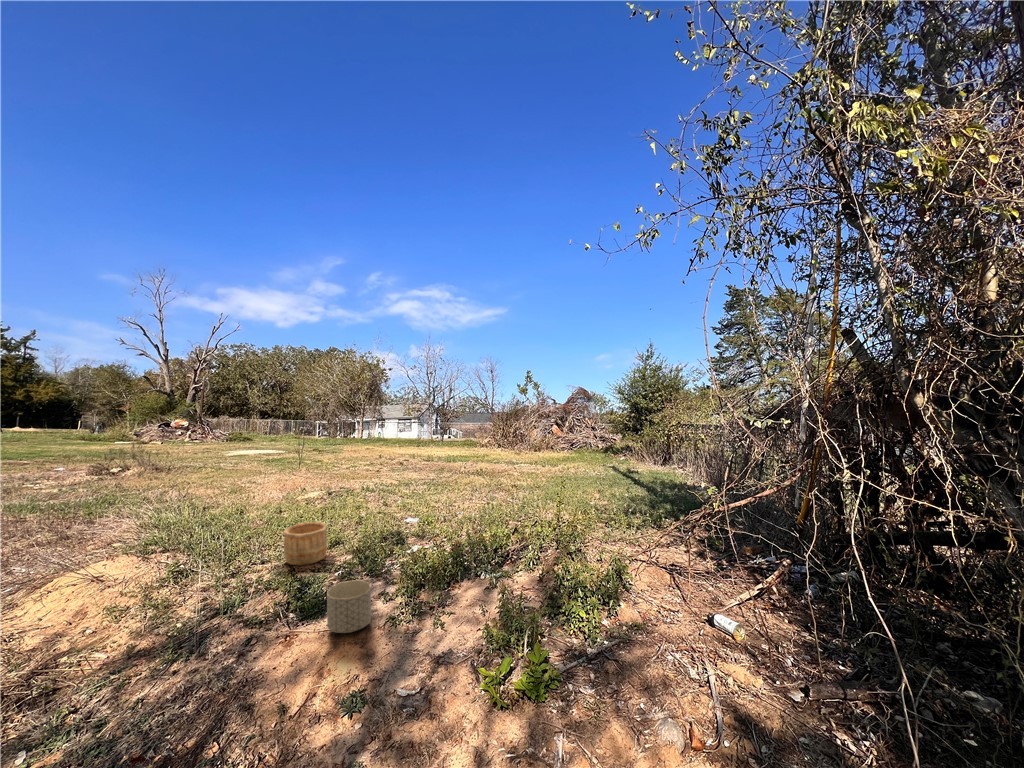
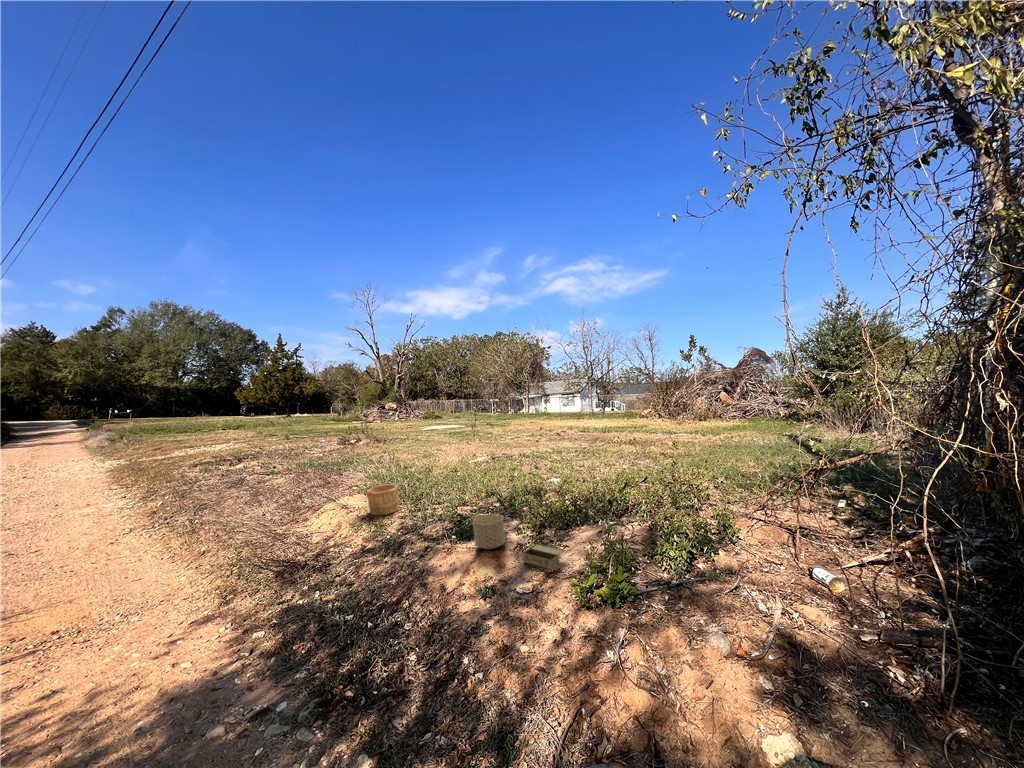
wooden bucket: present [283,522,328,565] -> present [366,484,399,516]
toolbox: none [402,620,460,659] -> present [522,544,565,569]

